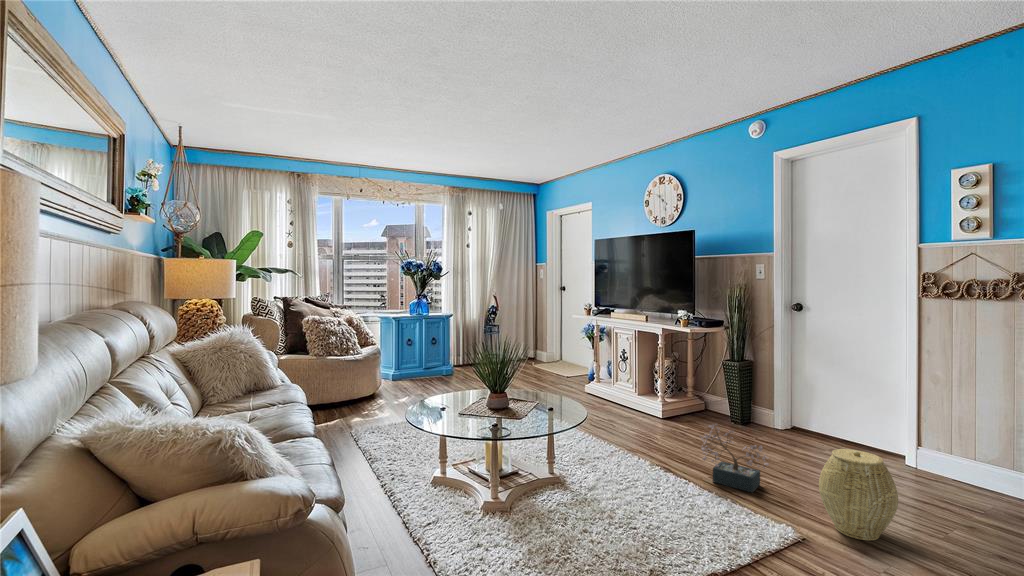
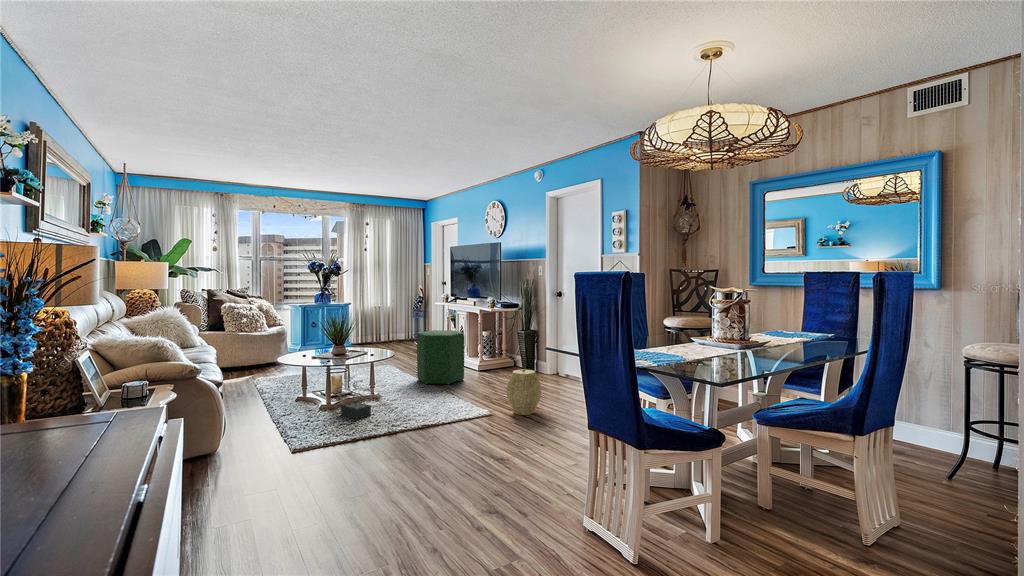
ottoman: none [588,360,662,448] -> present [417,330,464,385]
decorative plant: present [700,424,769,492] -> present [334,377,375,419]

